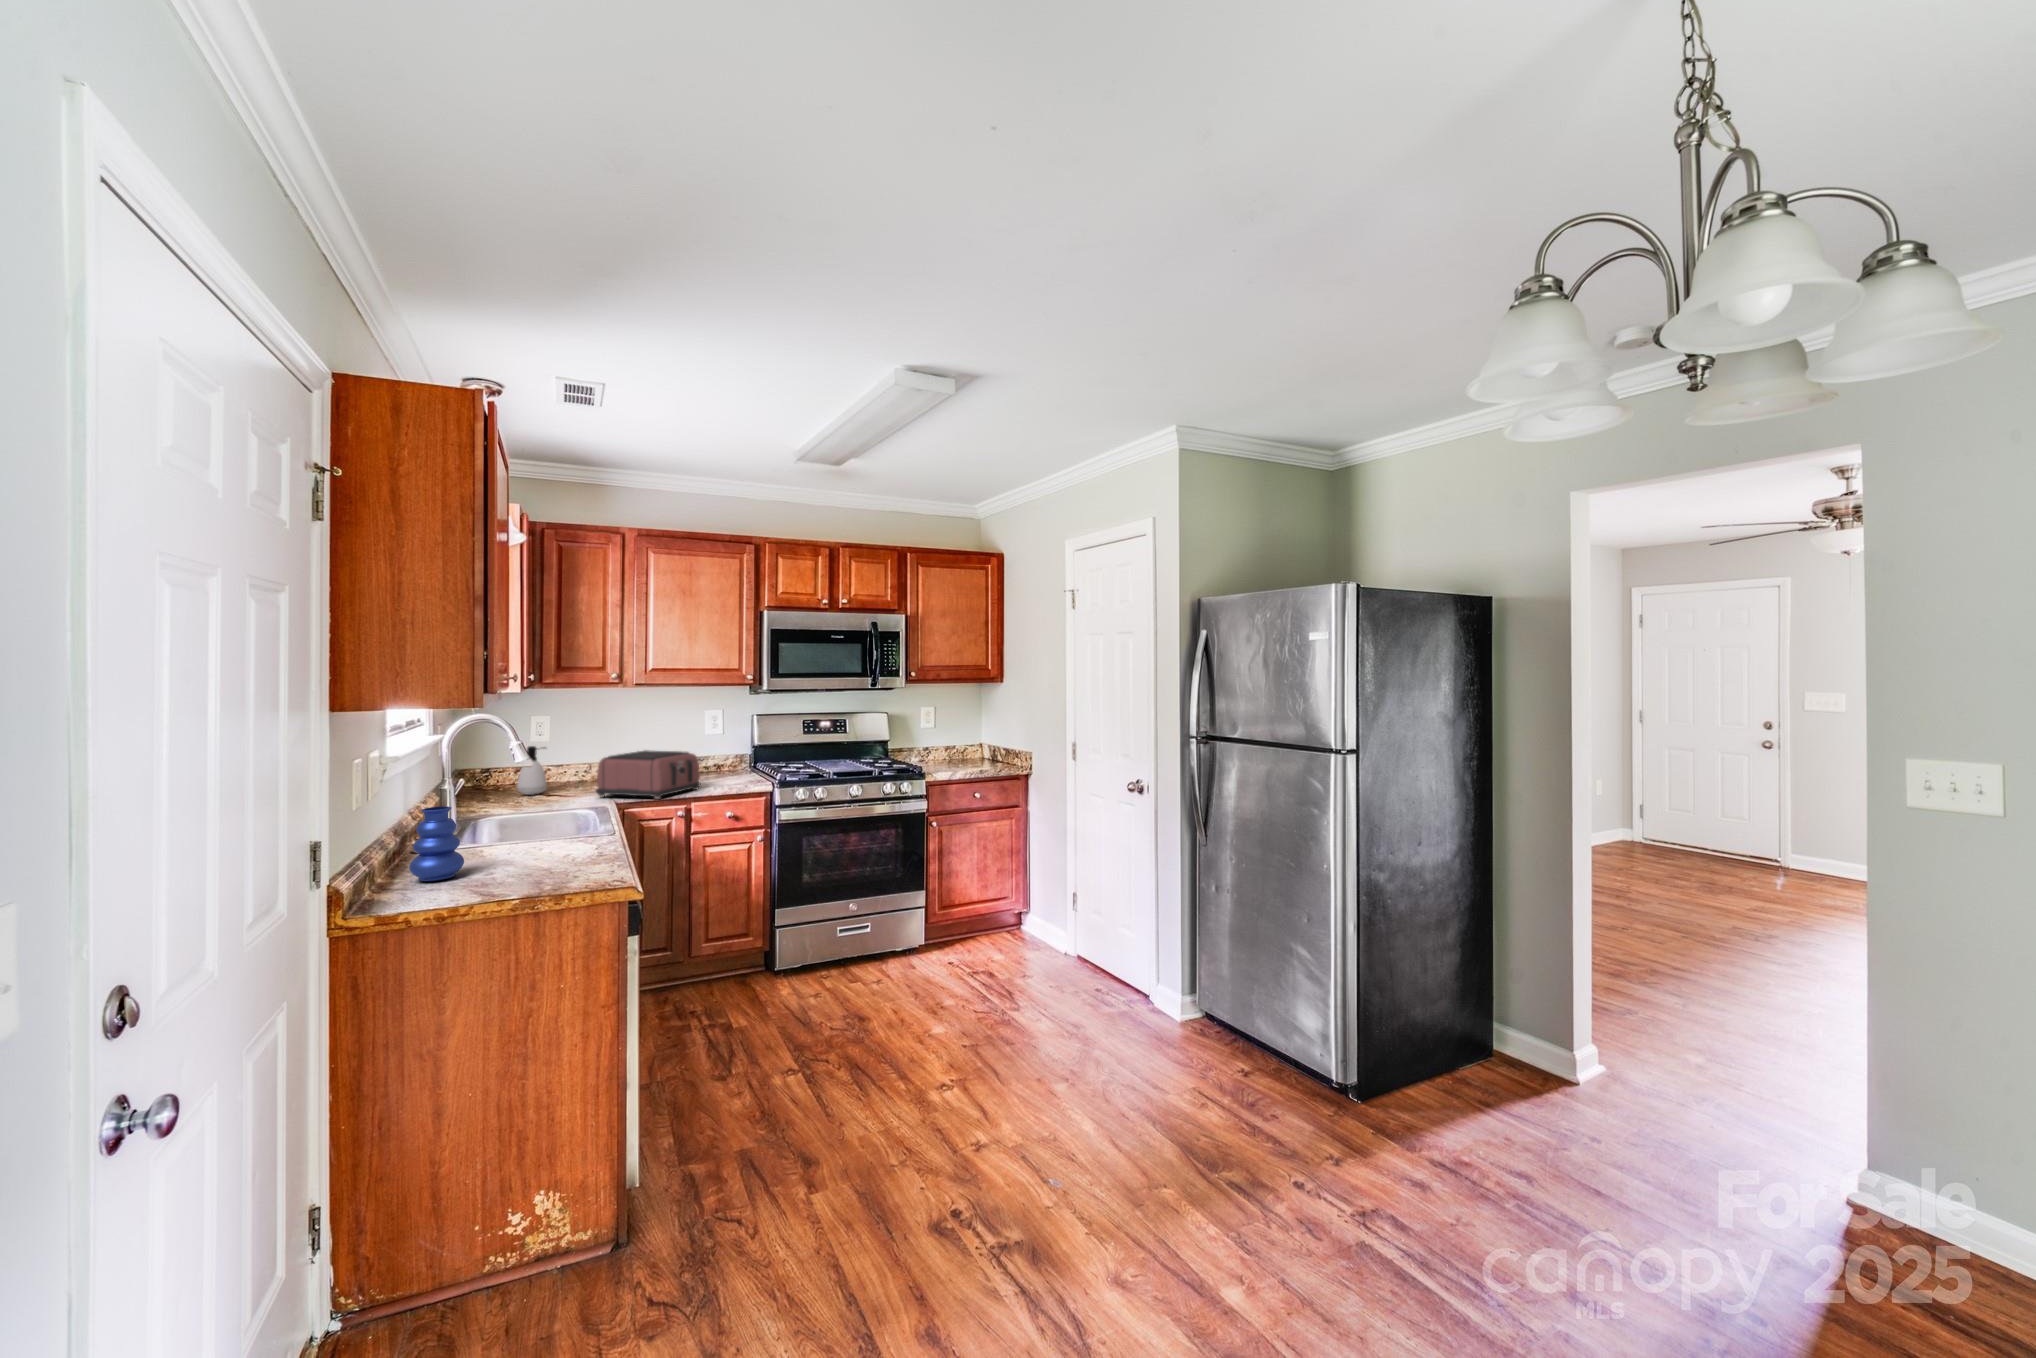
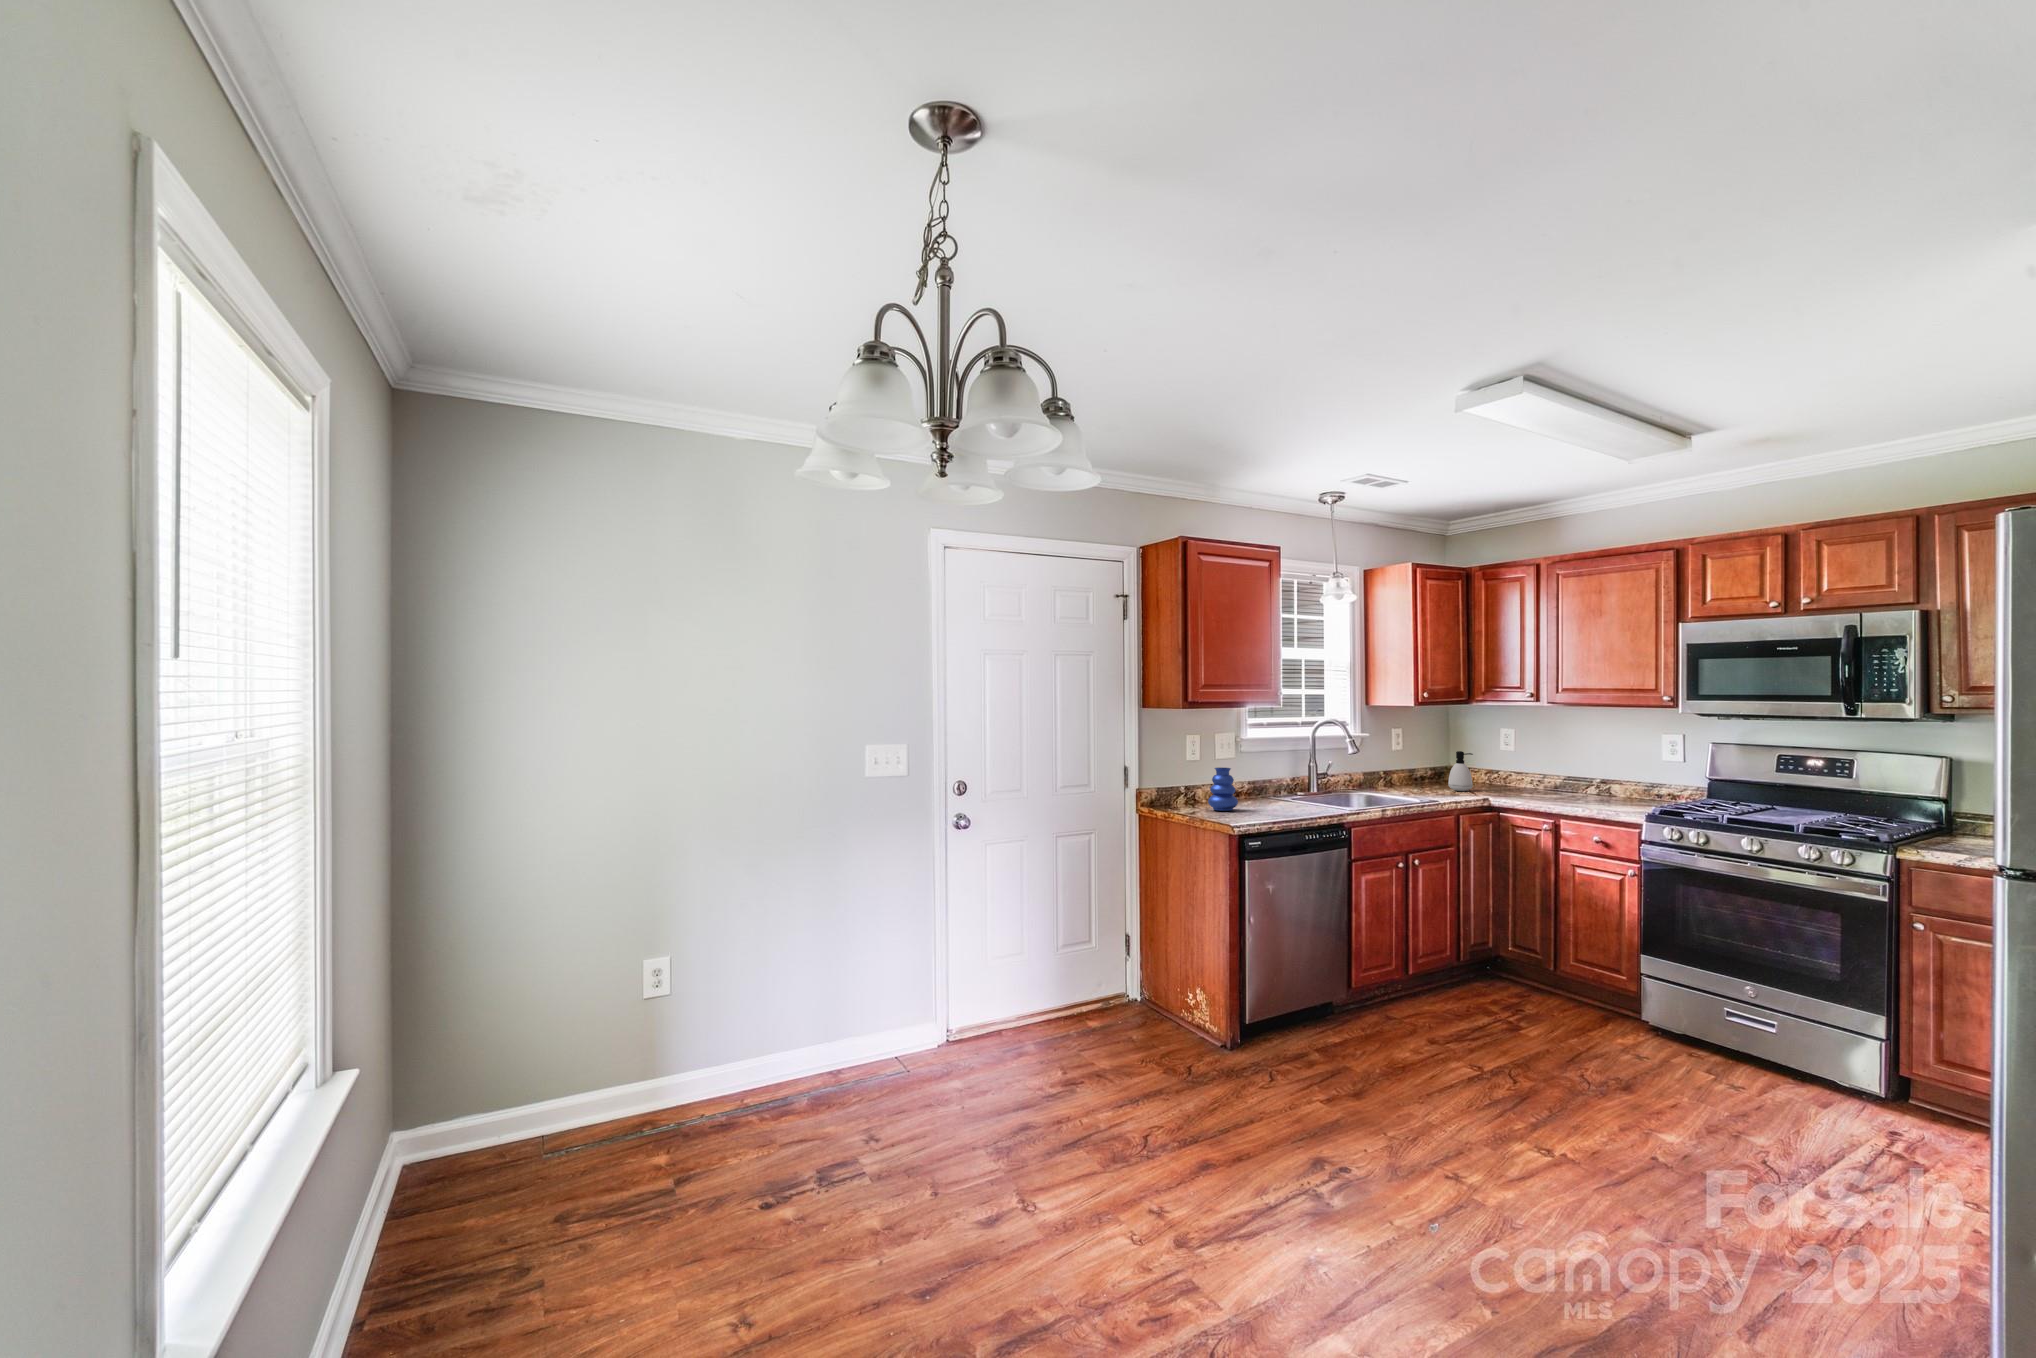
toaster: present [596,750,700,799] -> none [1475,764,1571,807]

